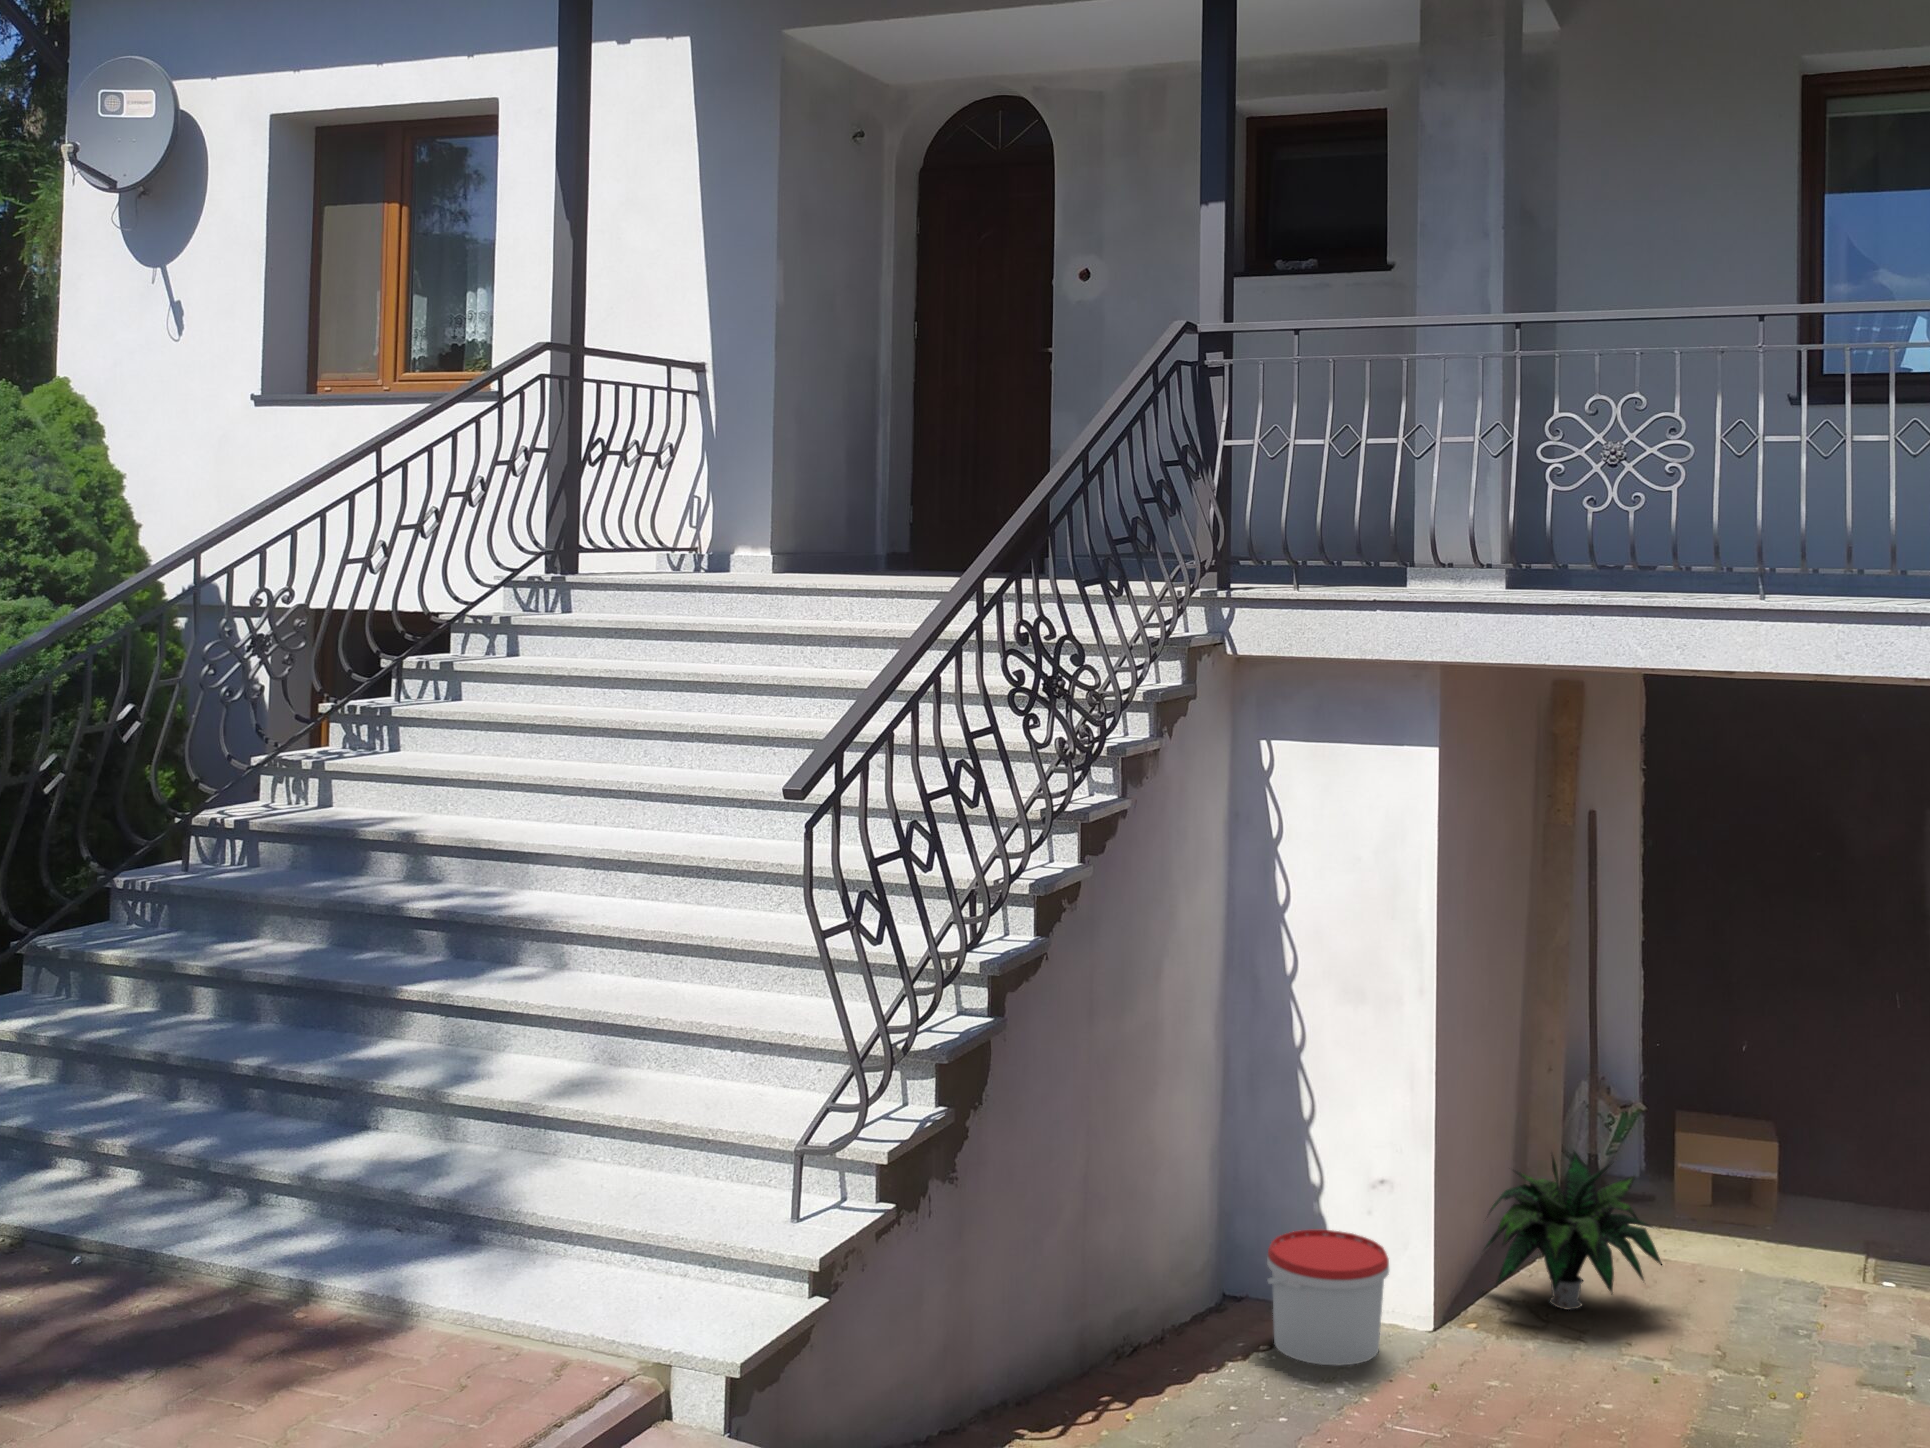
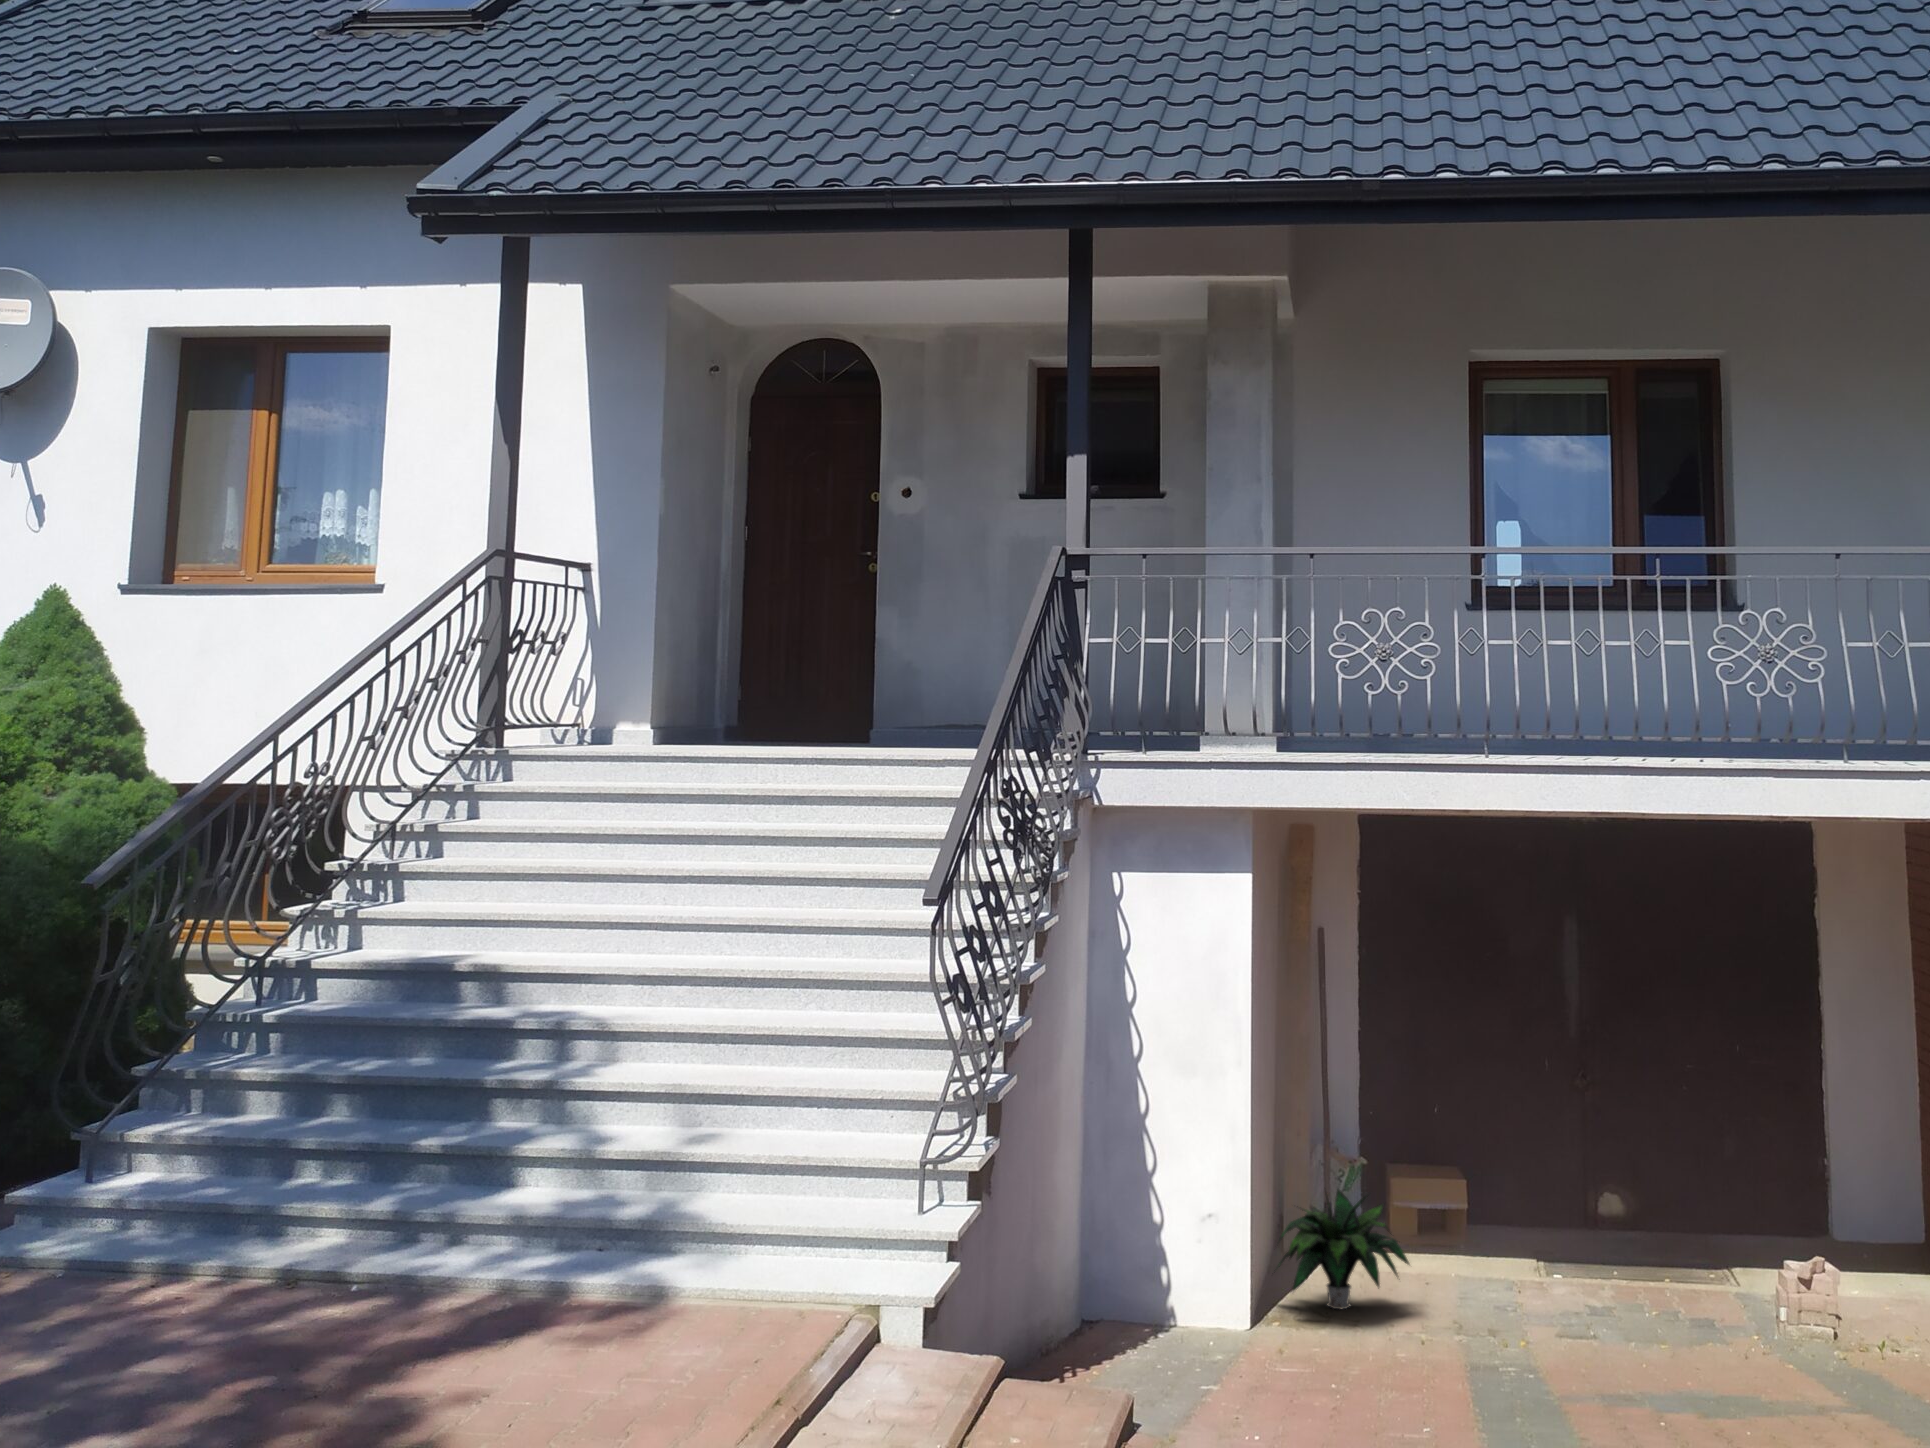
bucket: present [1267,1229,1389,1365] -> none [1132,1257,1225,1357]

